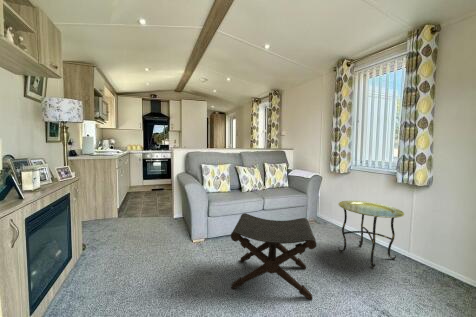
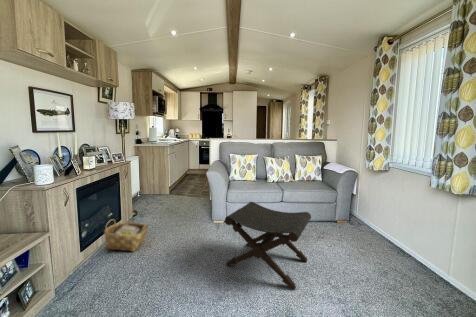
side table: present [338,201,404,268] -> none [355,199,434,275]
woven basket: none [58,254,121,299] -> present [104,219,148,251]

